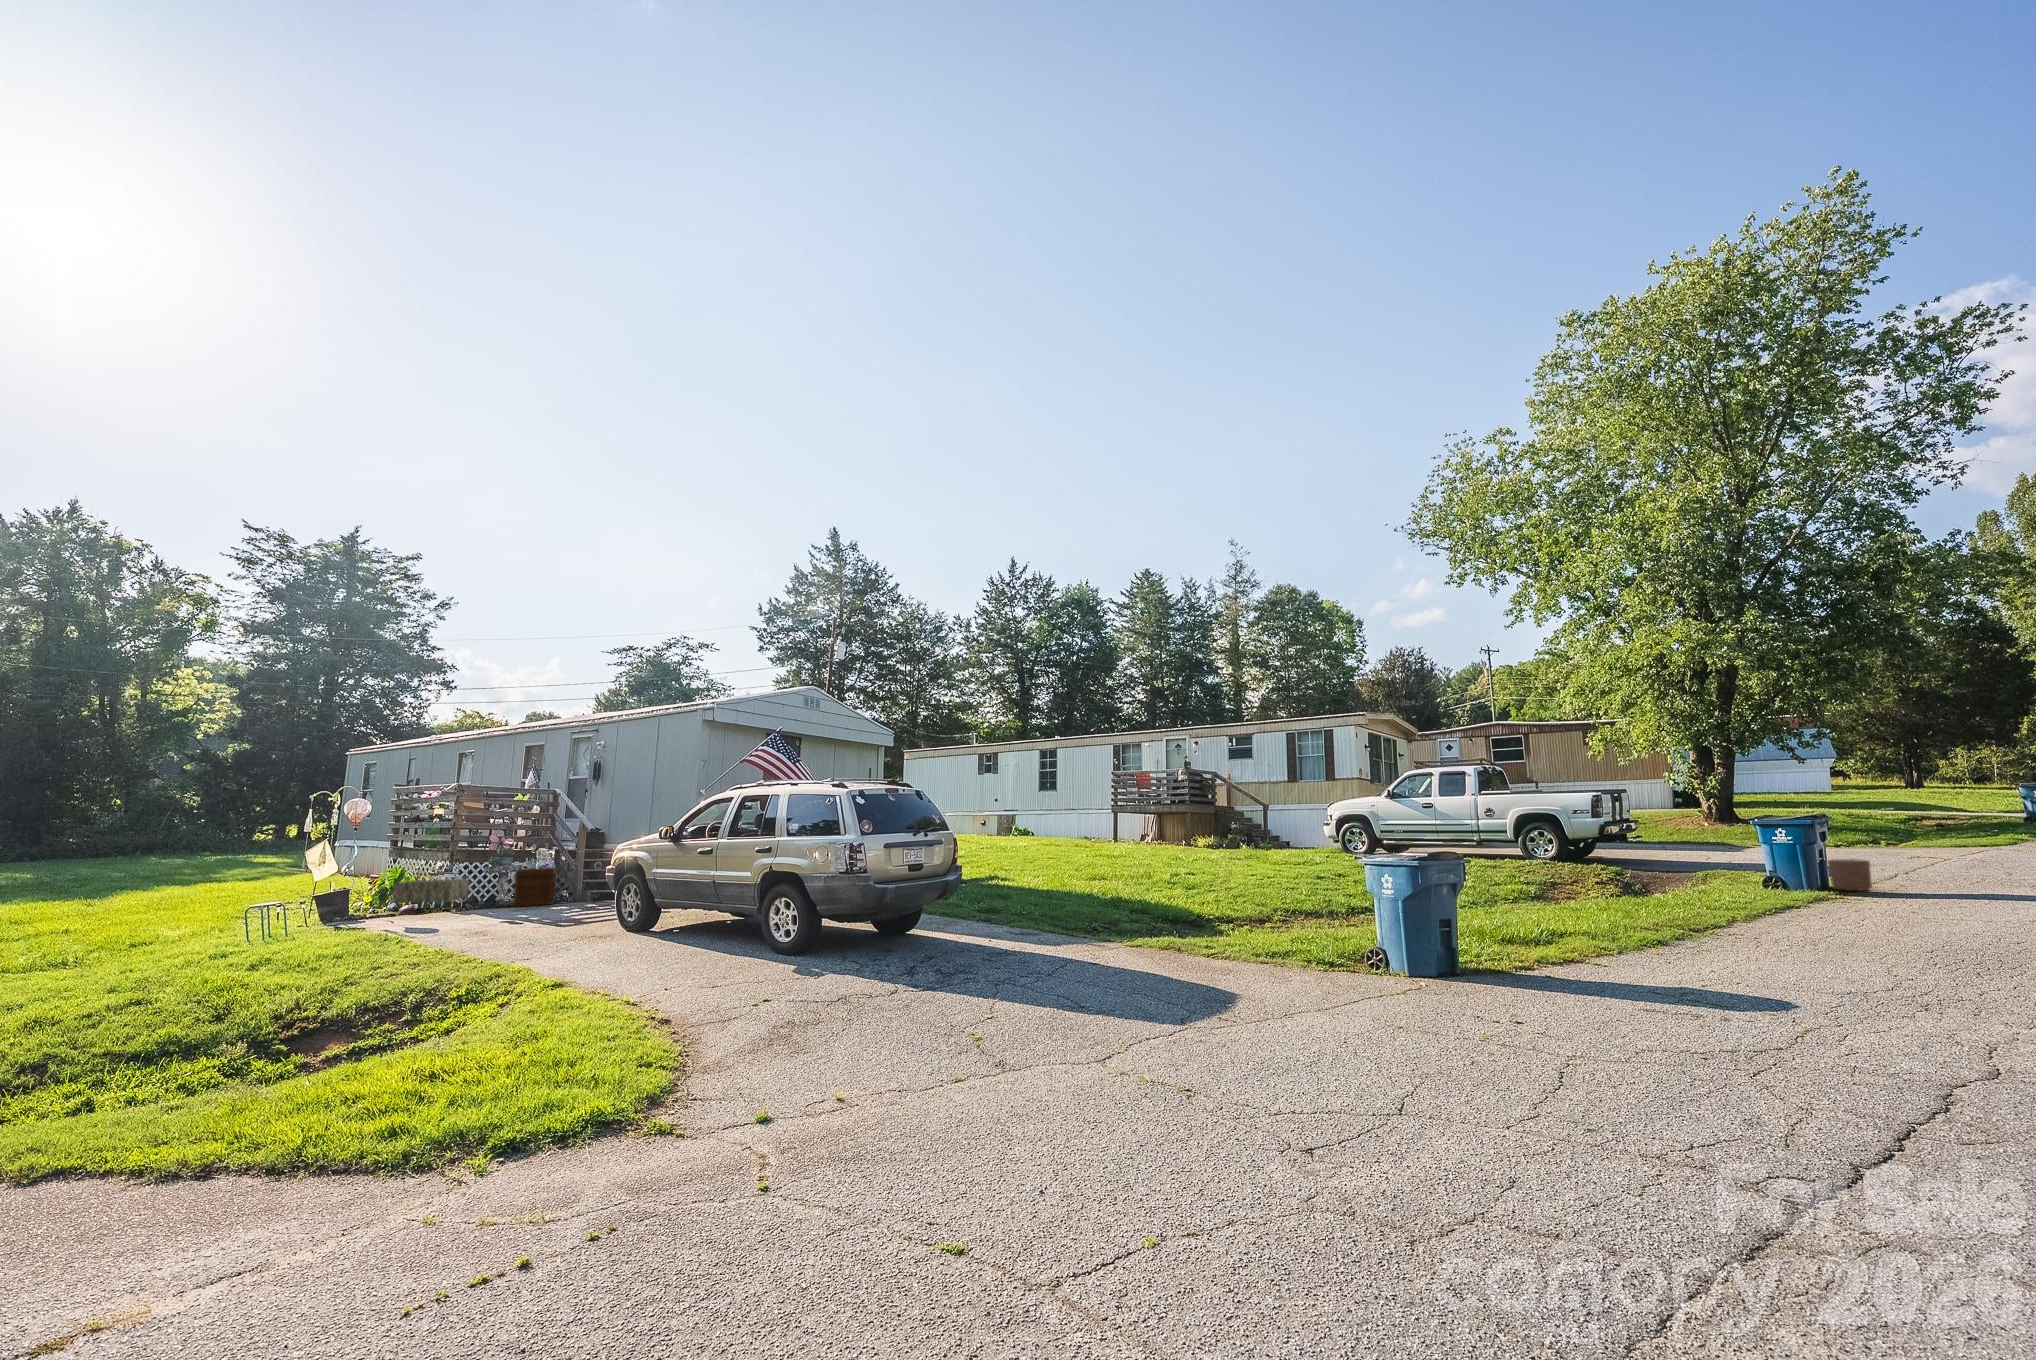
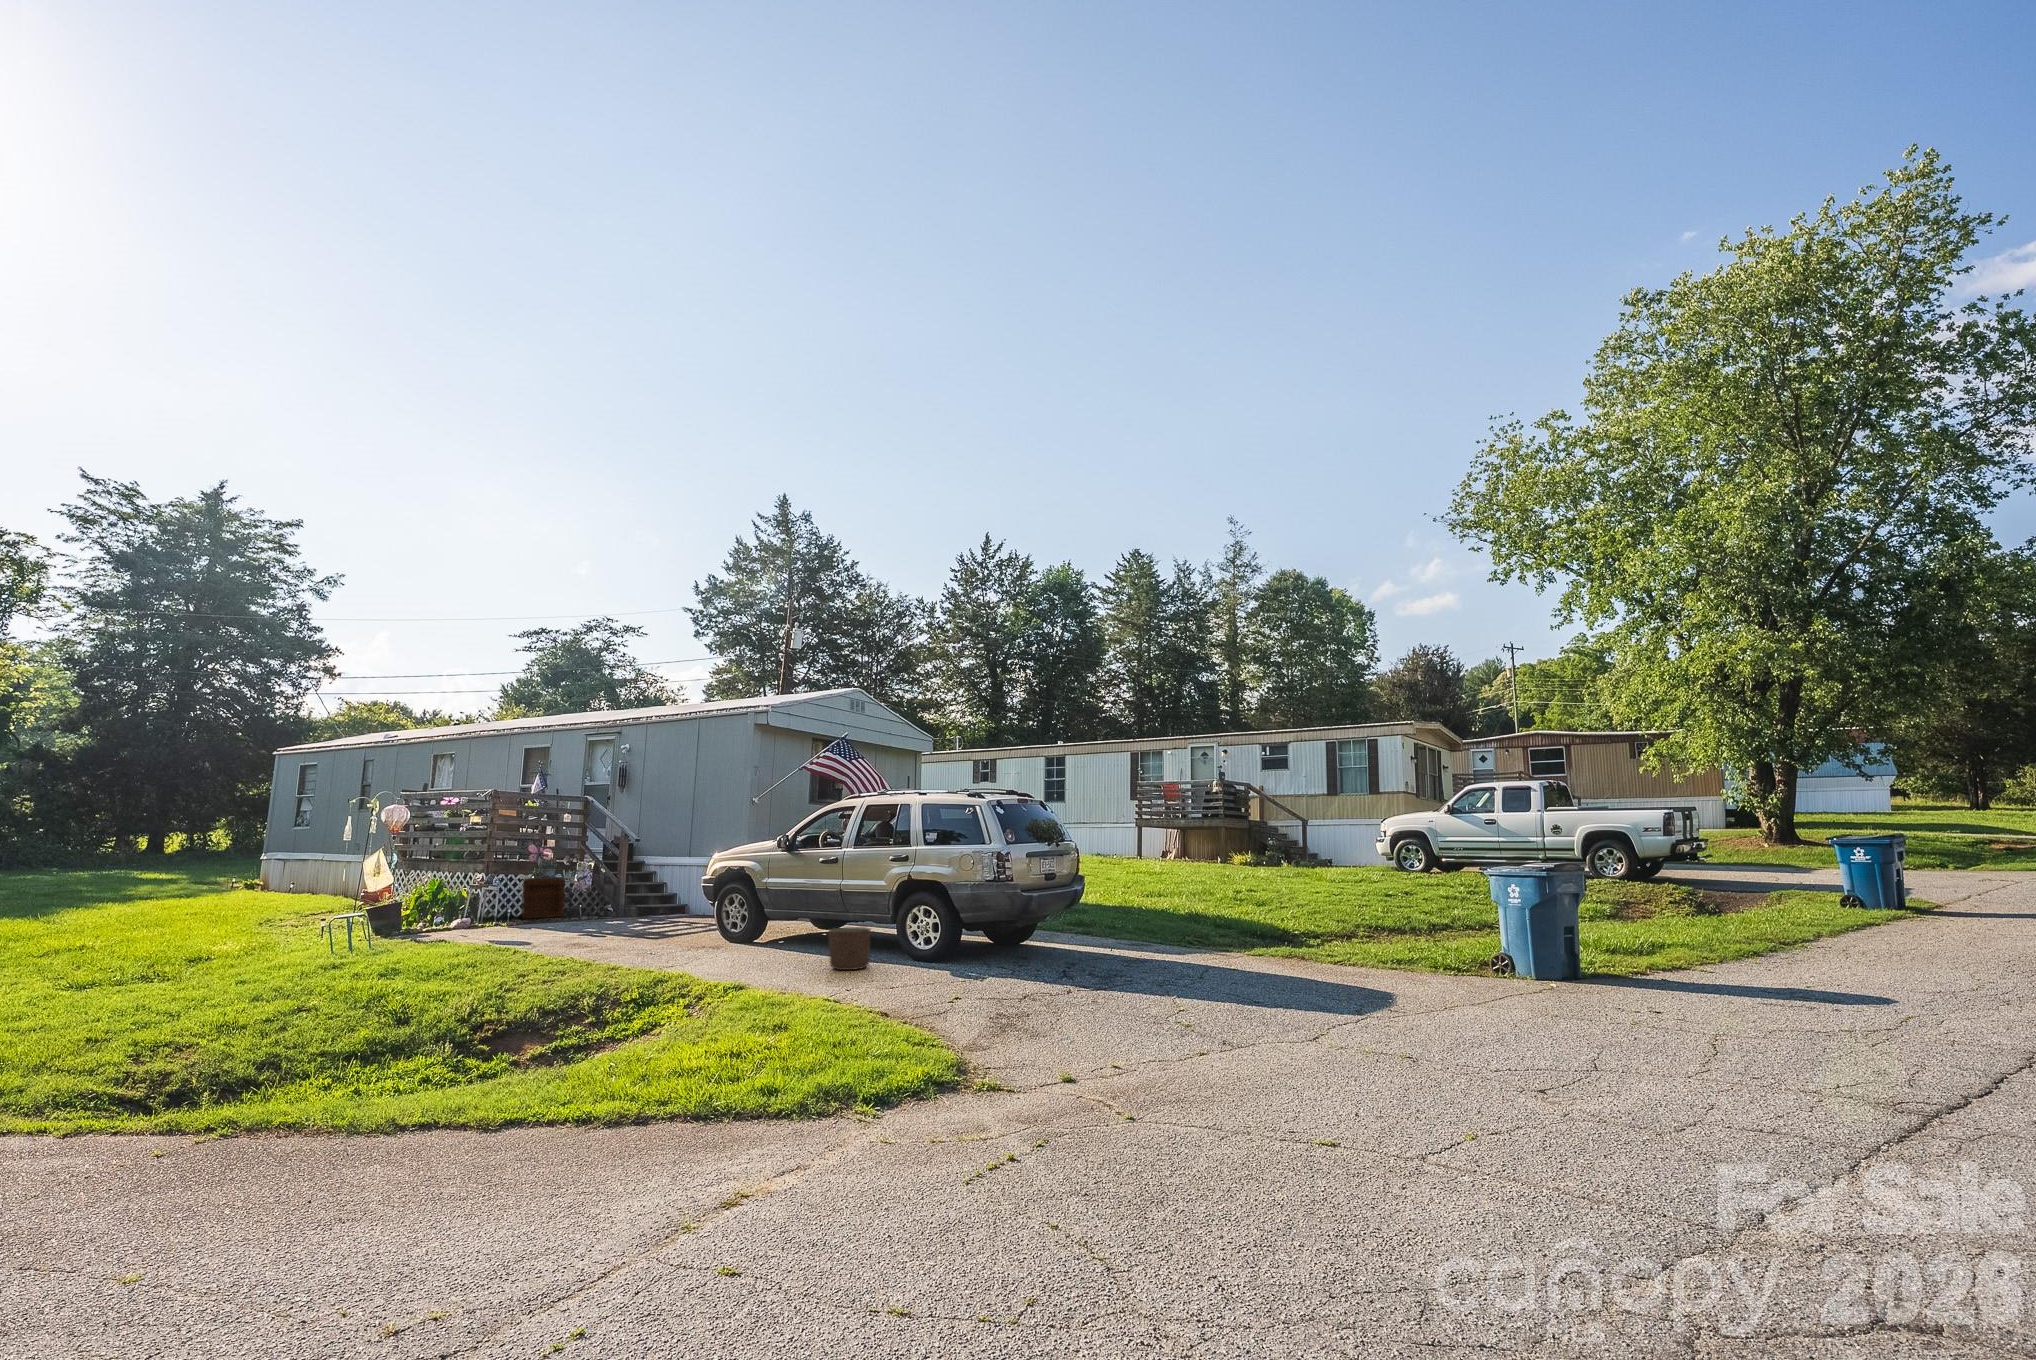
planter: present [1828,859,1871,891] -> present [828,927,870,970]
bench: present [393,879,469,911] -> none [391,889,471,923]

